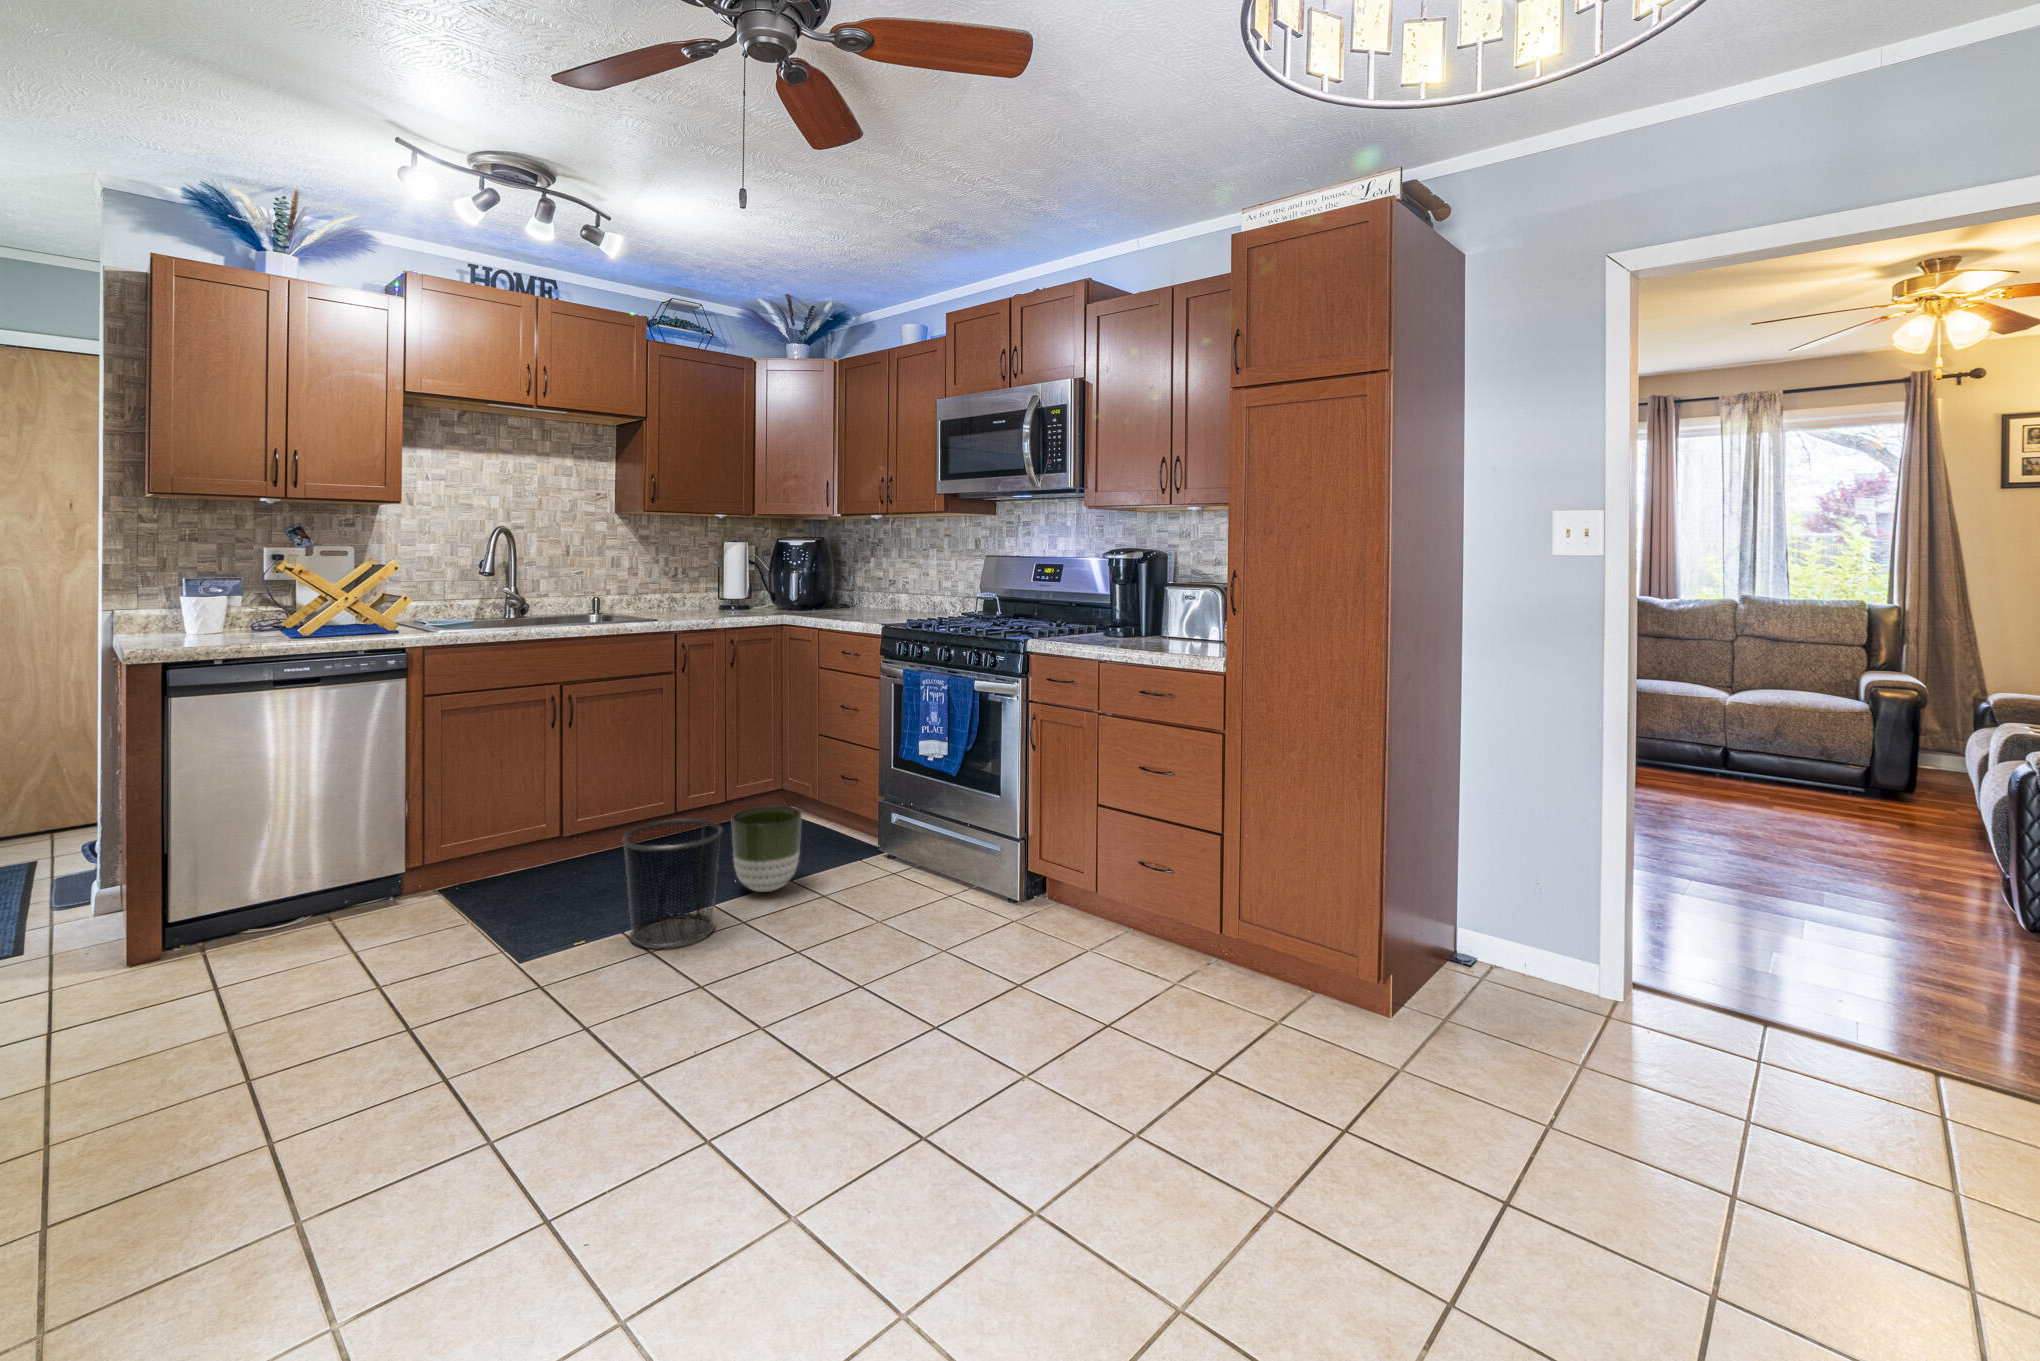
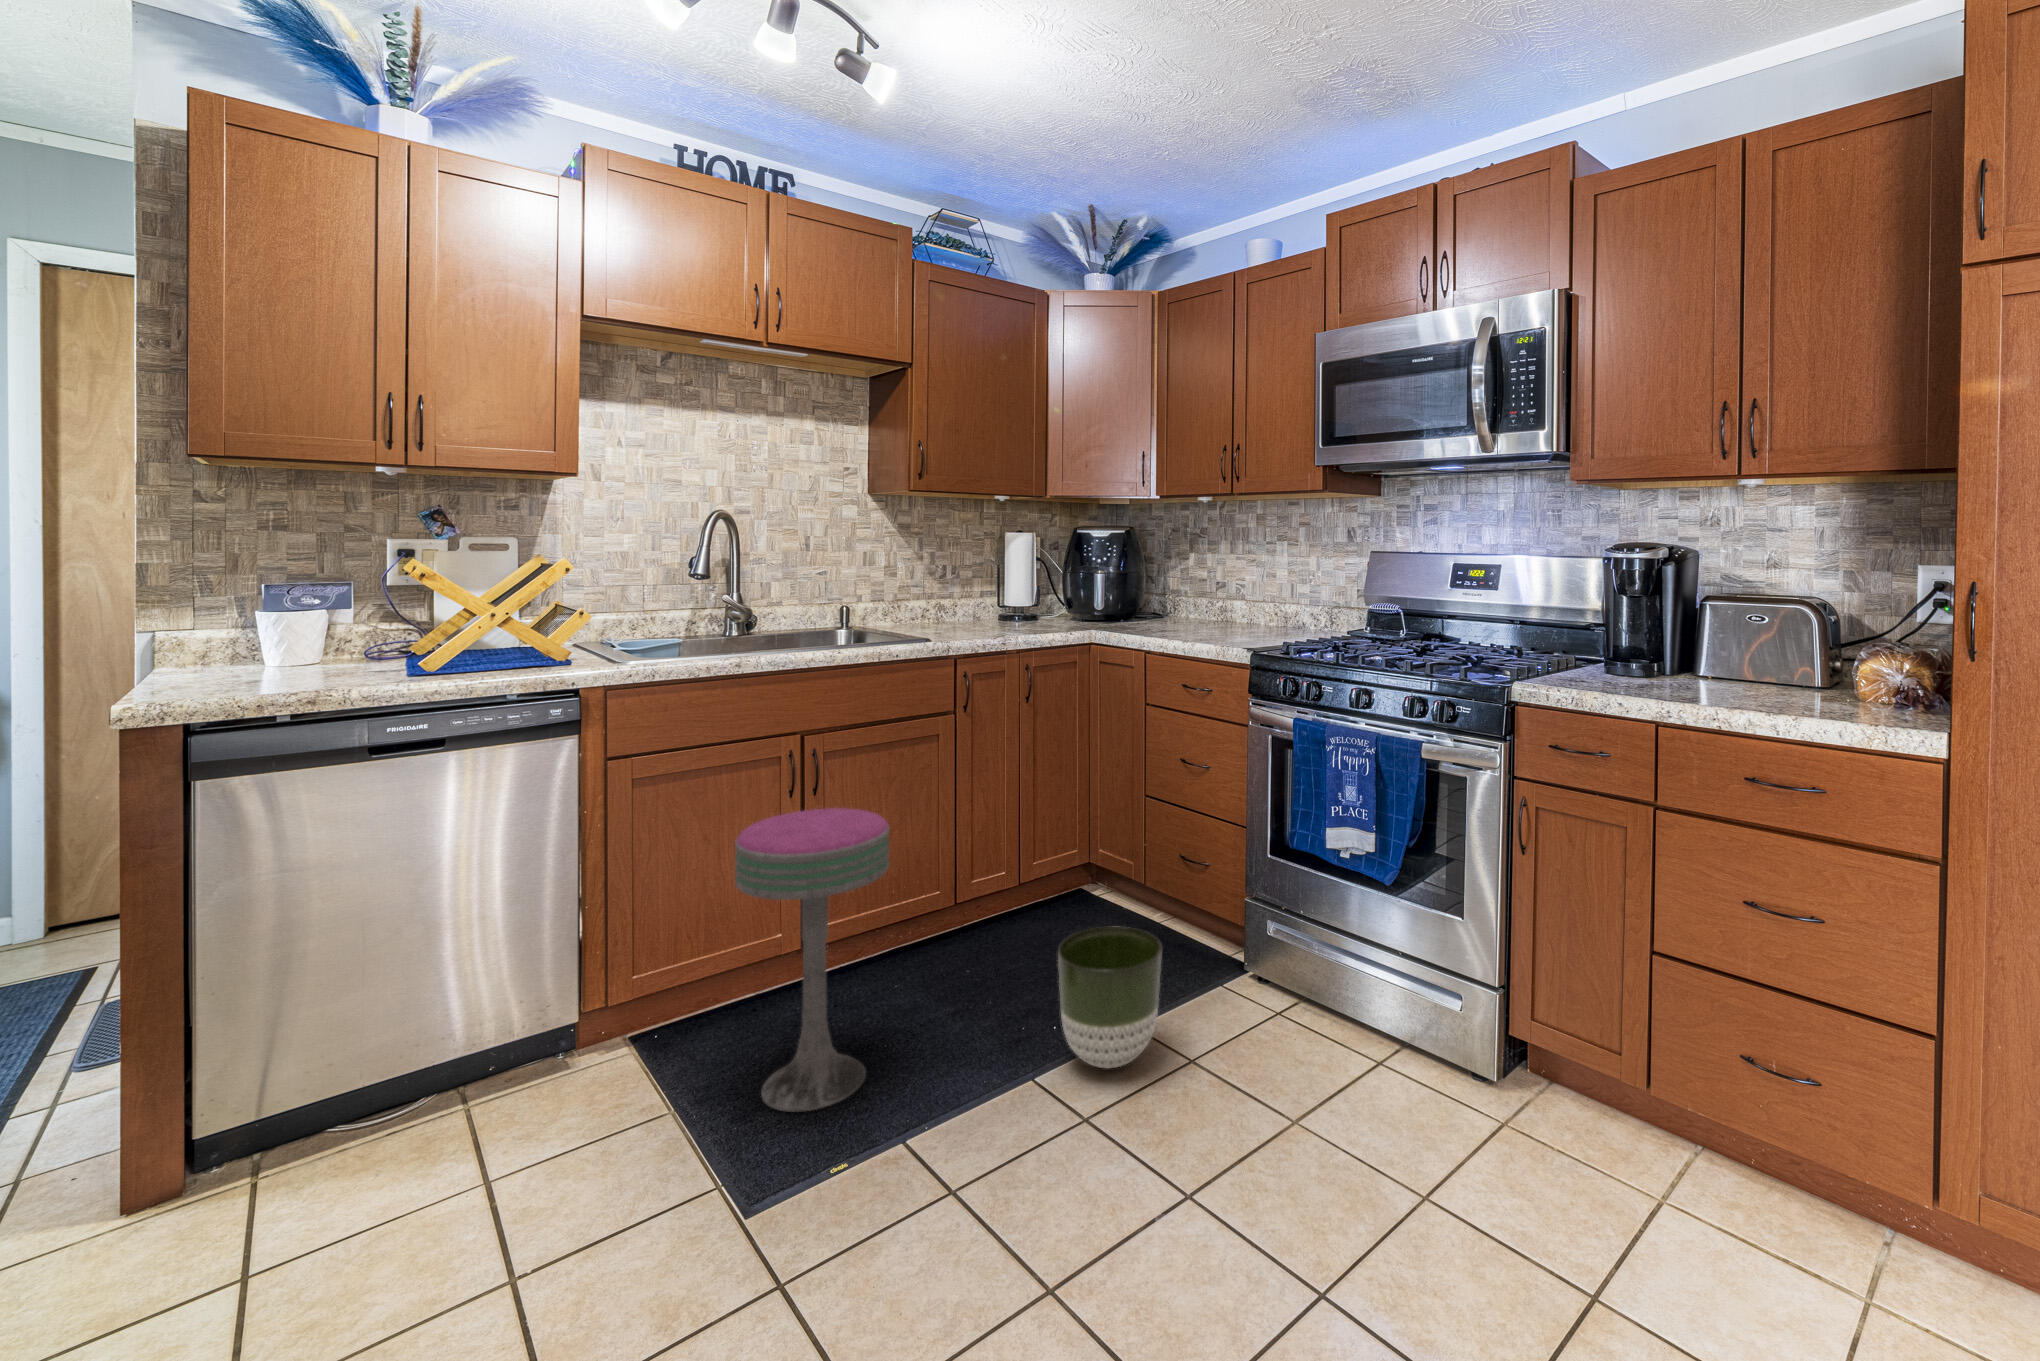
bar stool: none [515,727,618,914] -> present [735,808,890,1112]
waste bin: present [622,819,722,948] -> none [905,968,1062,1206]

